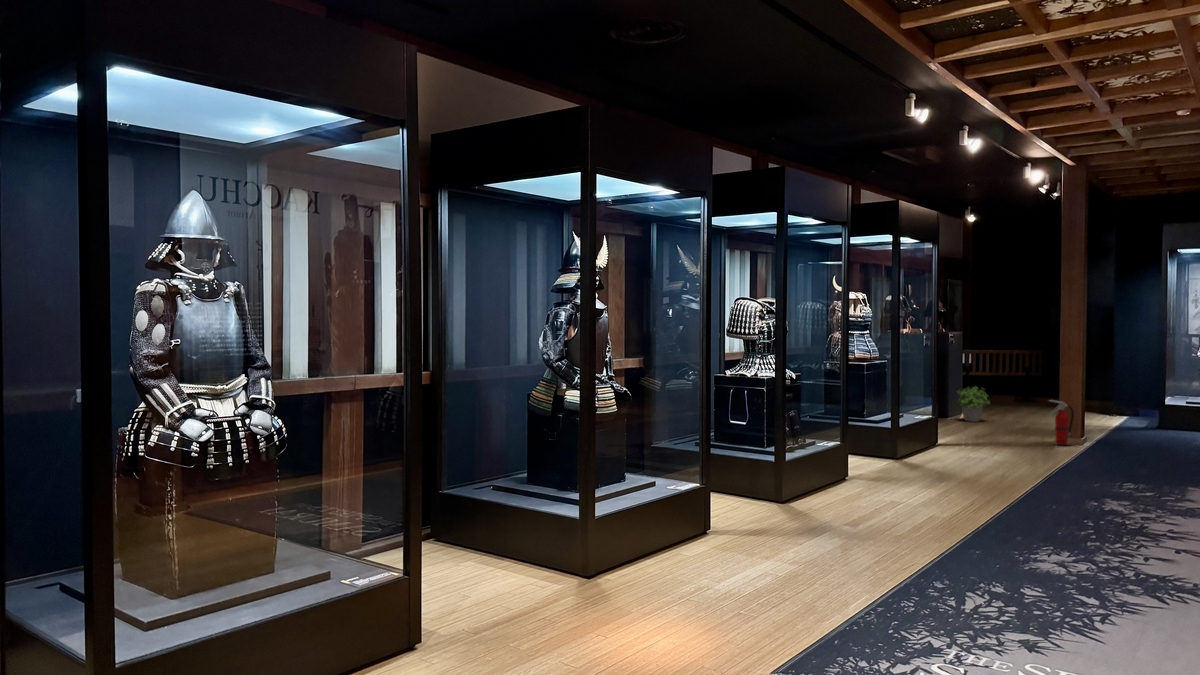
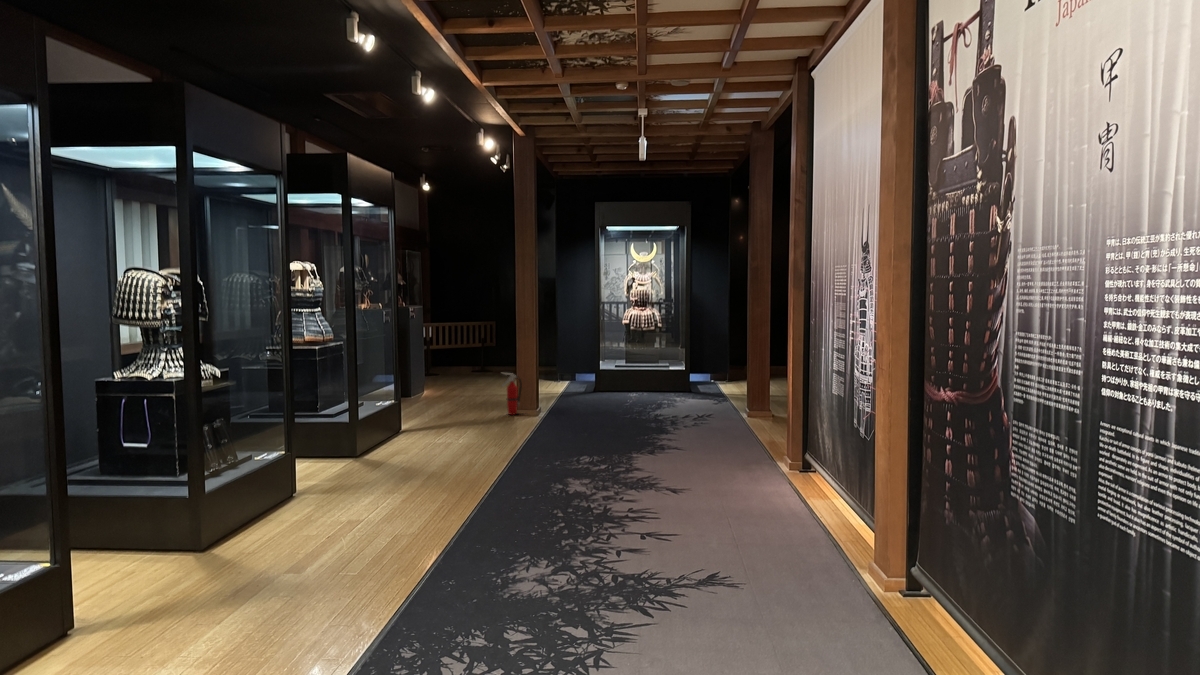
potted plant: present [957,387,990,422] -> none [416,360,448,396]

